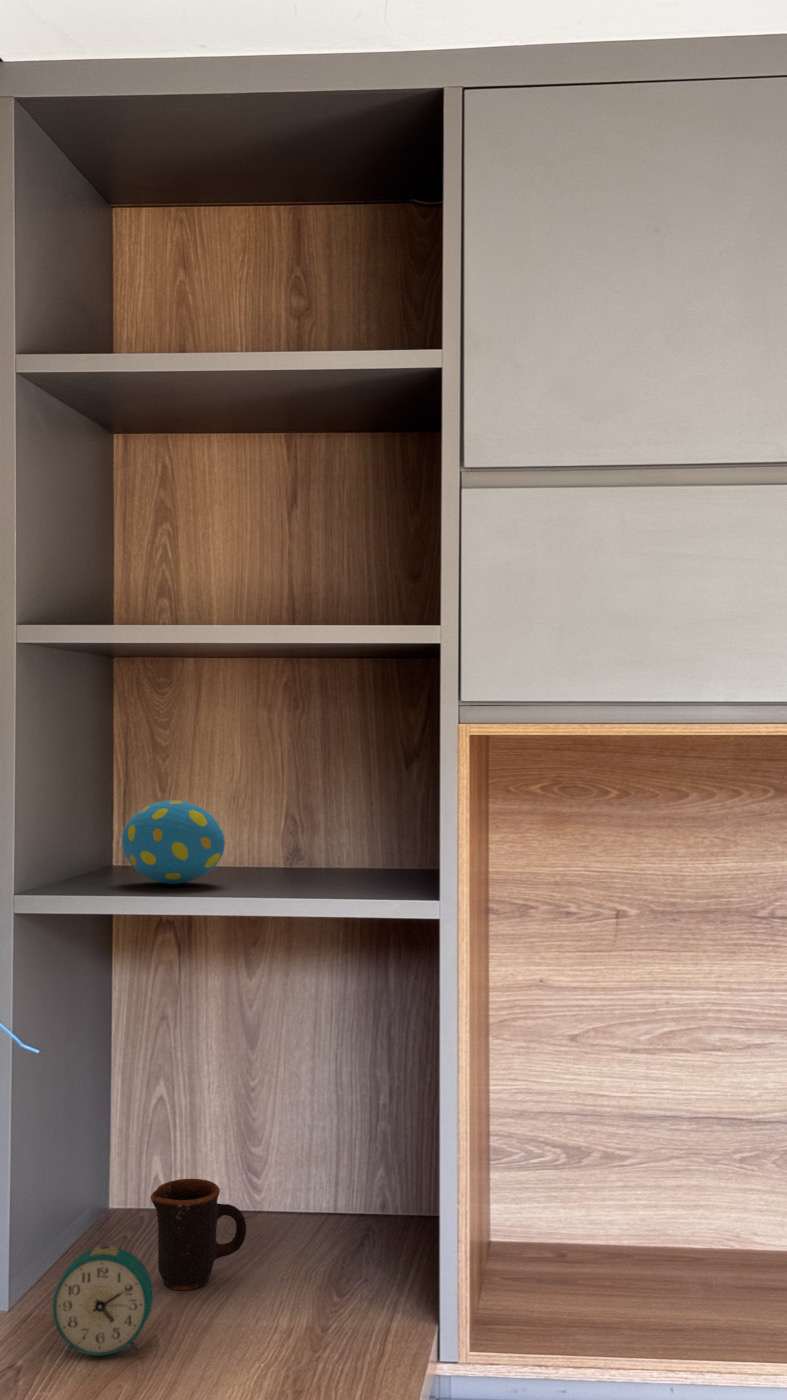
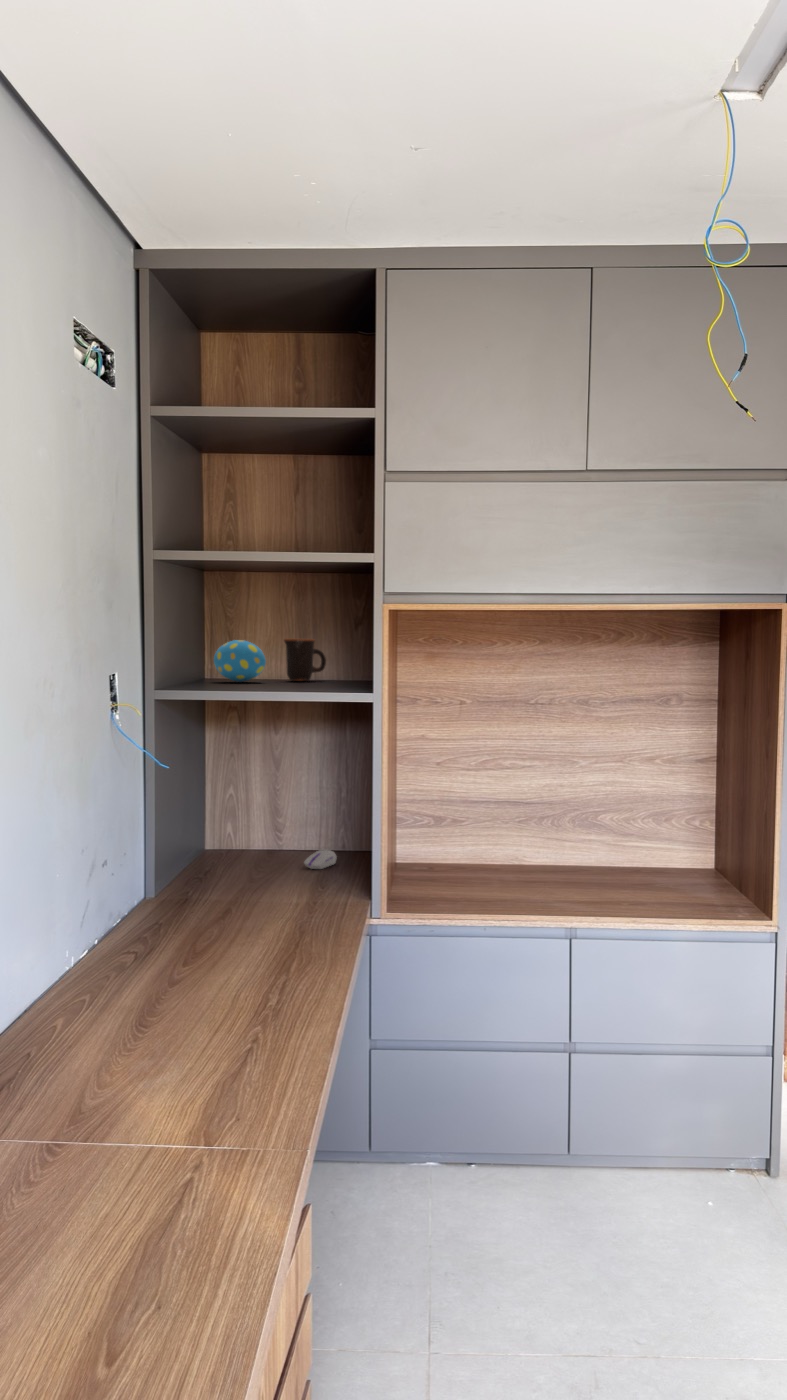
mug: present [151,1179,246,1290] -> present [284,638,326,681]
computer mouse: none [300,1224,368,1273] -> present [304,850,336,869]
alarm clock: present [53,1244,153,1356] -> none [191,844,237,893]

